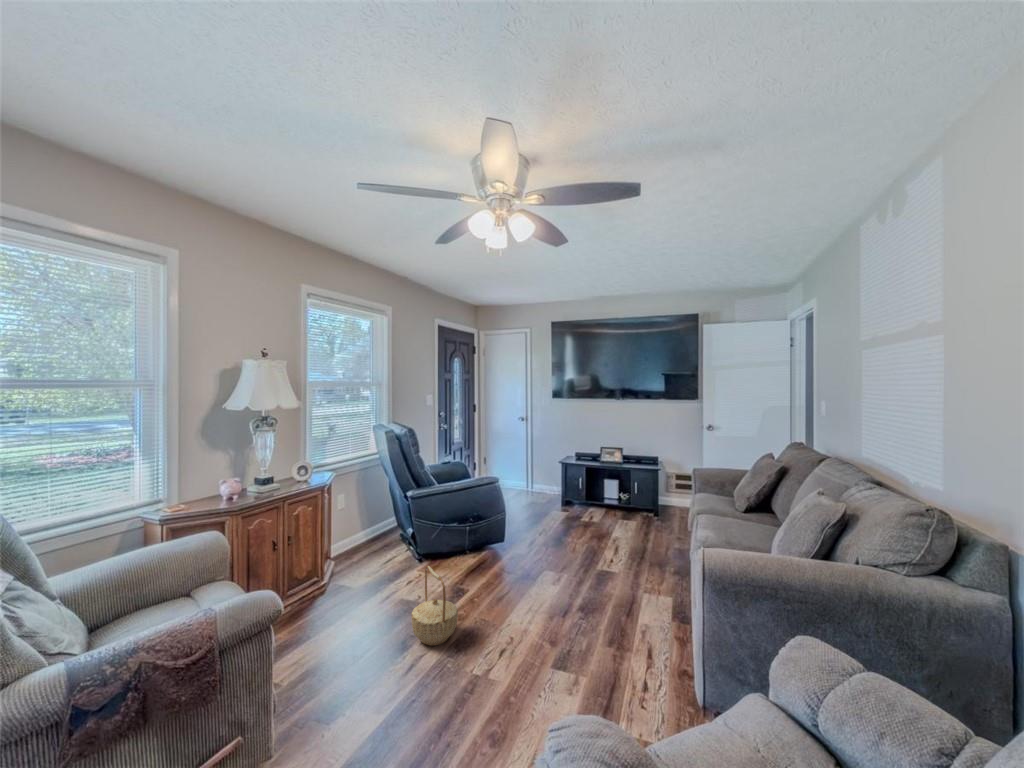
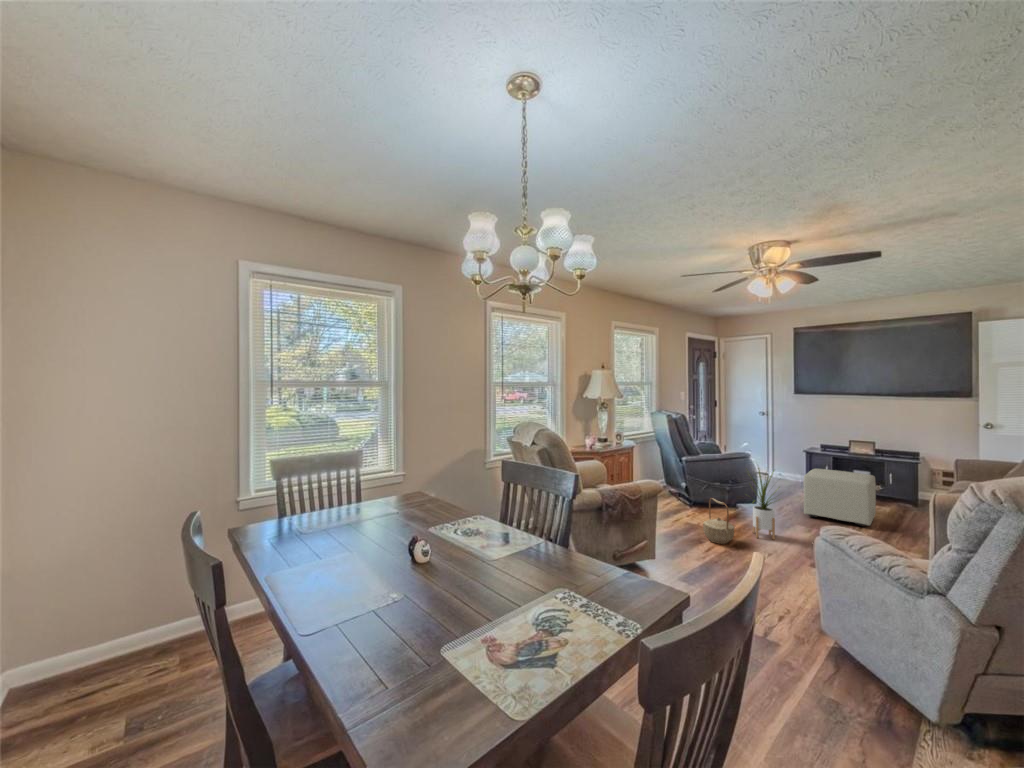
ottoman: none [555,487,625,559] -> present [803,469,876,526]
house plant: none [469,497,531,615] -> present [753,468,775,540]

